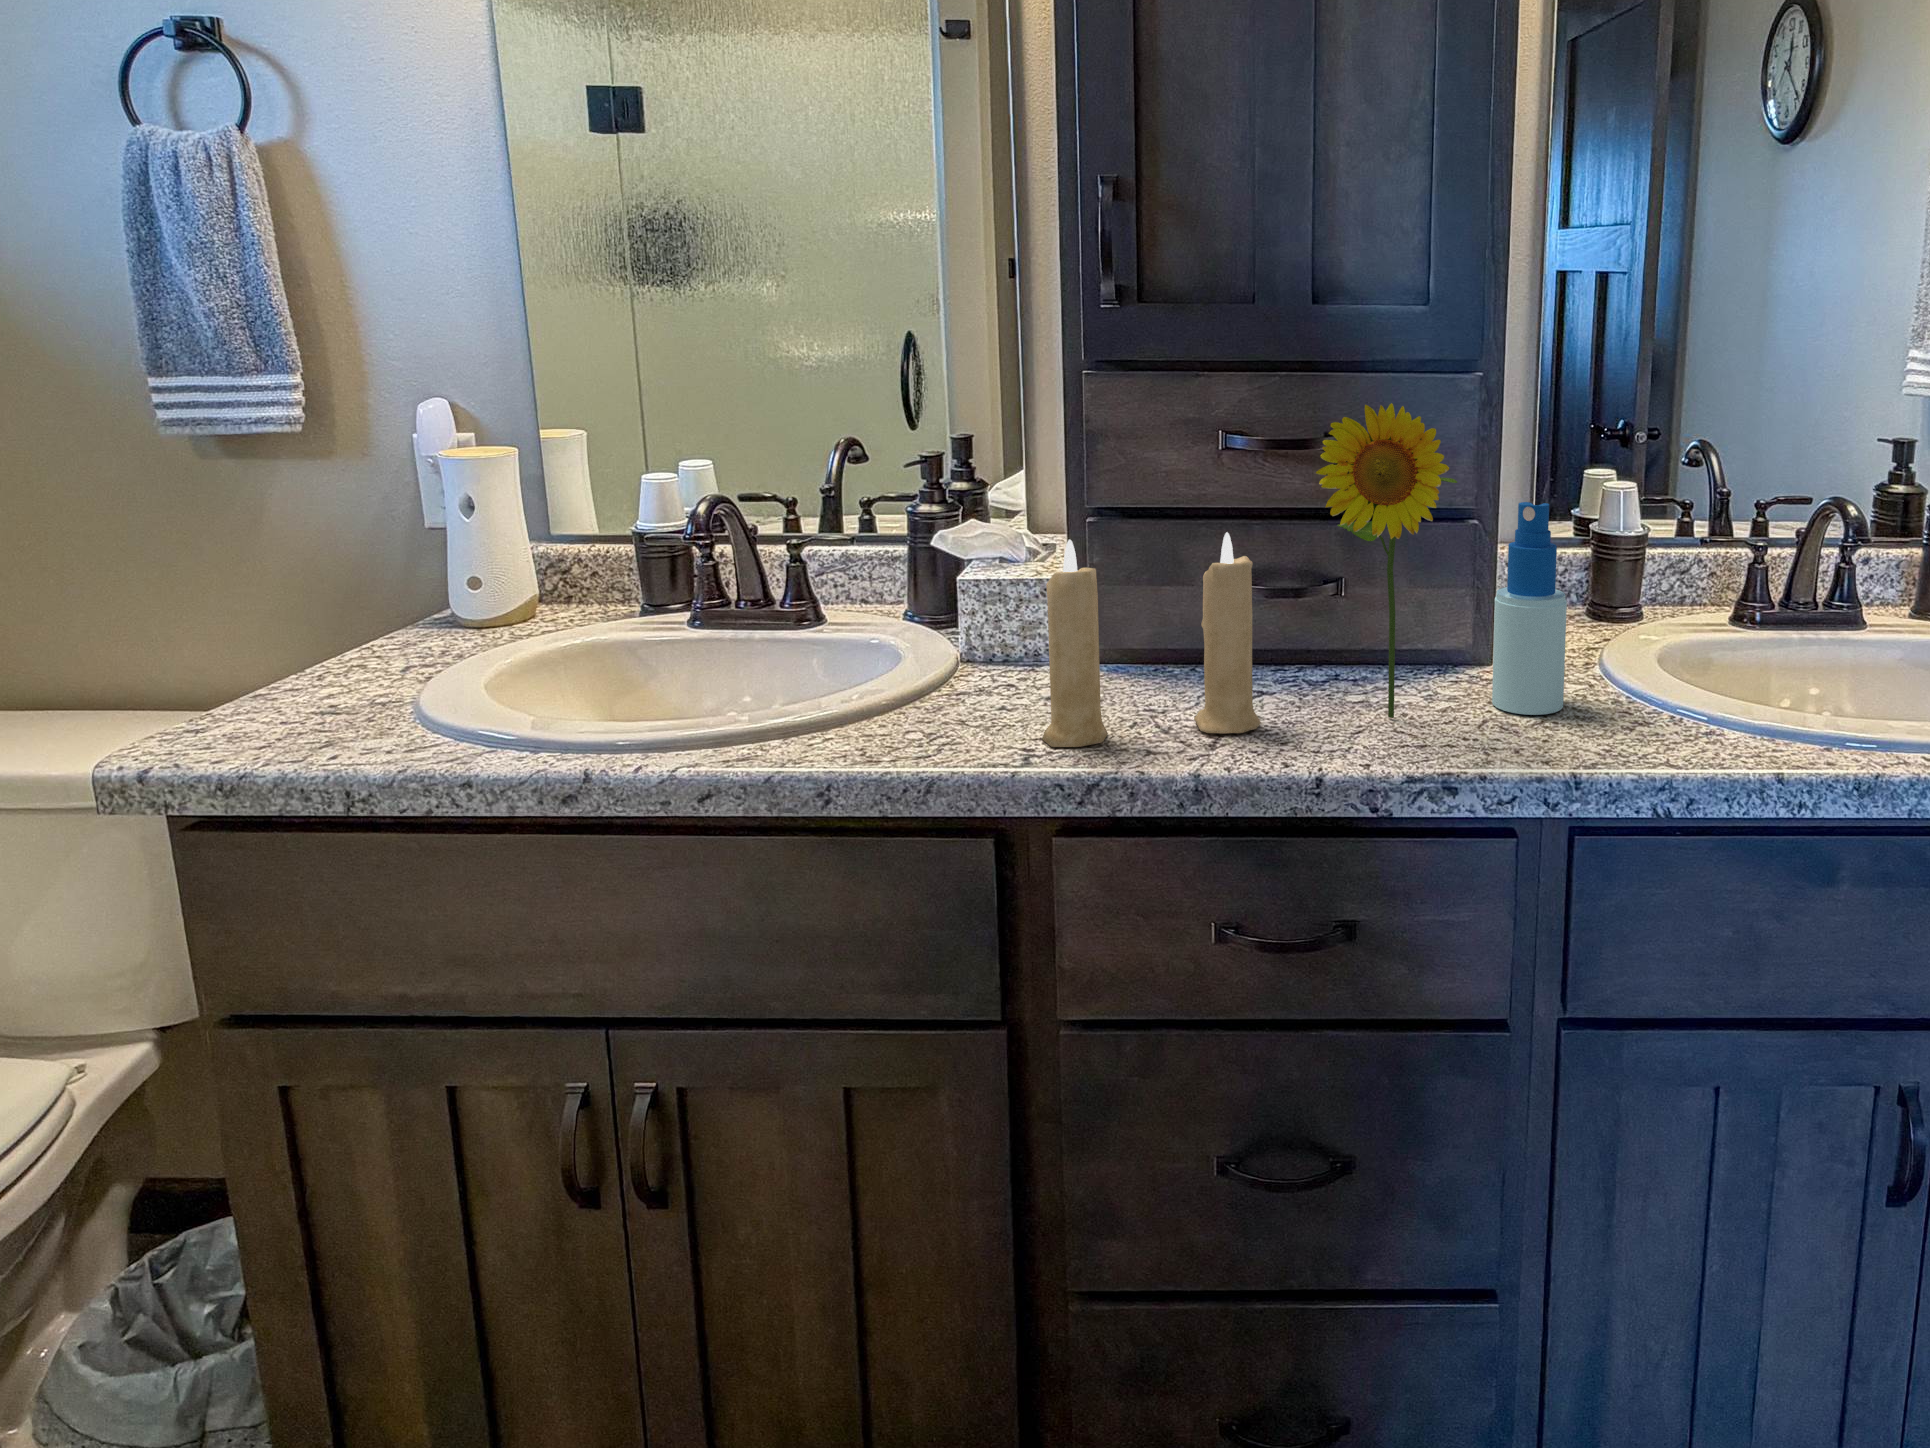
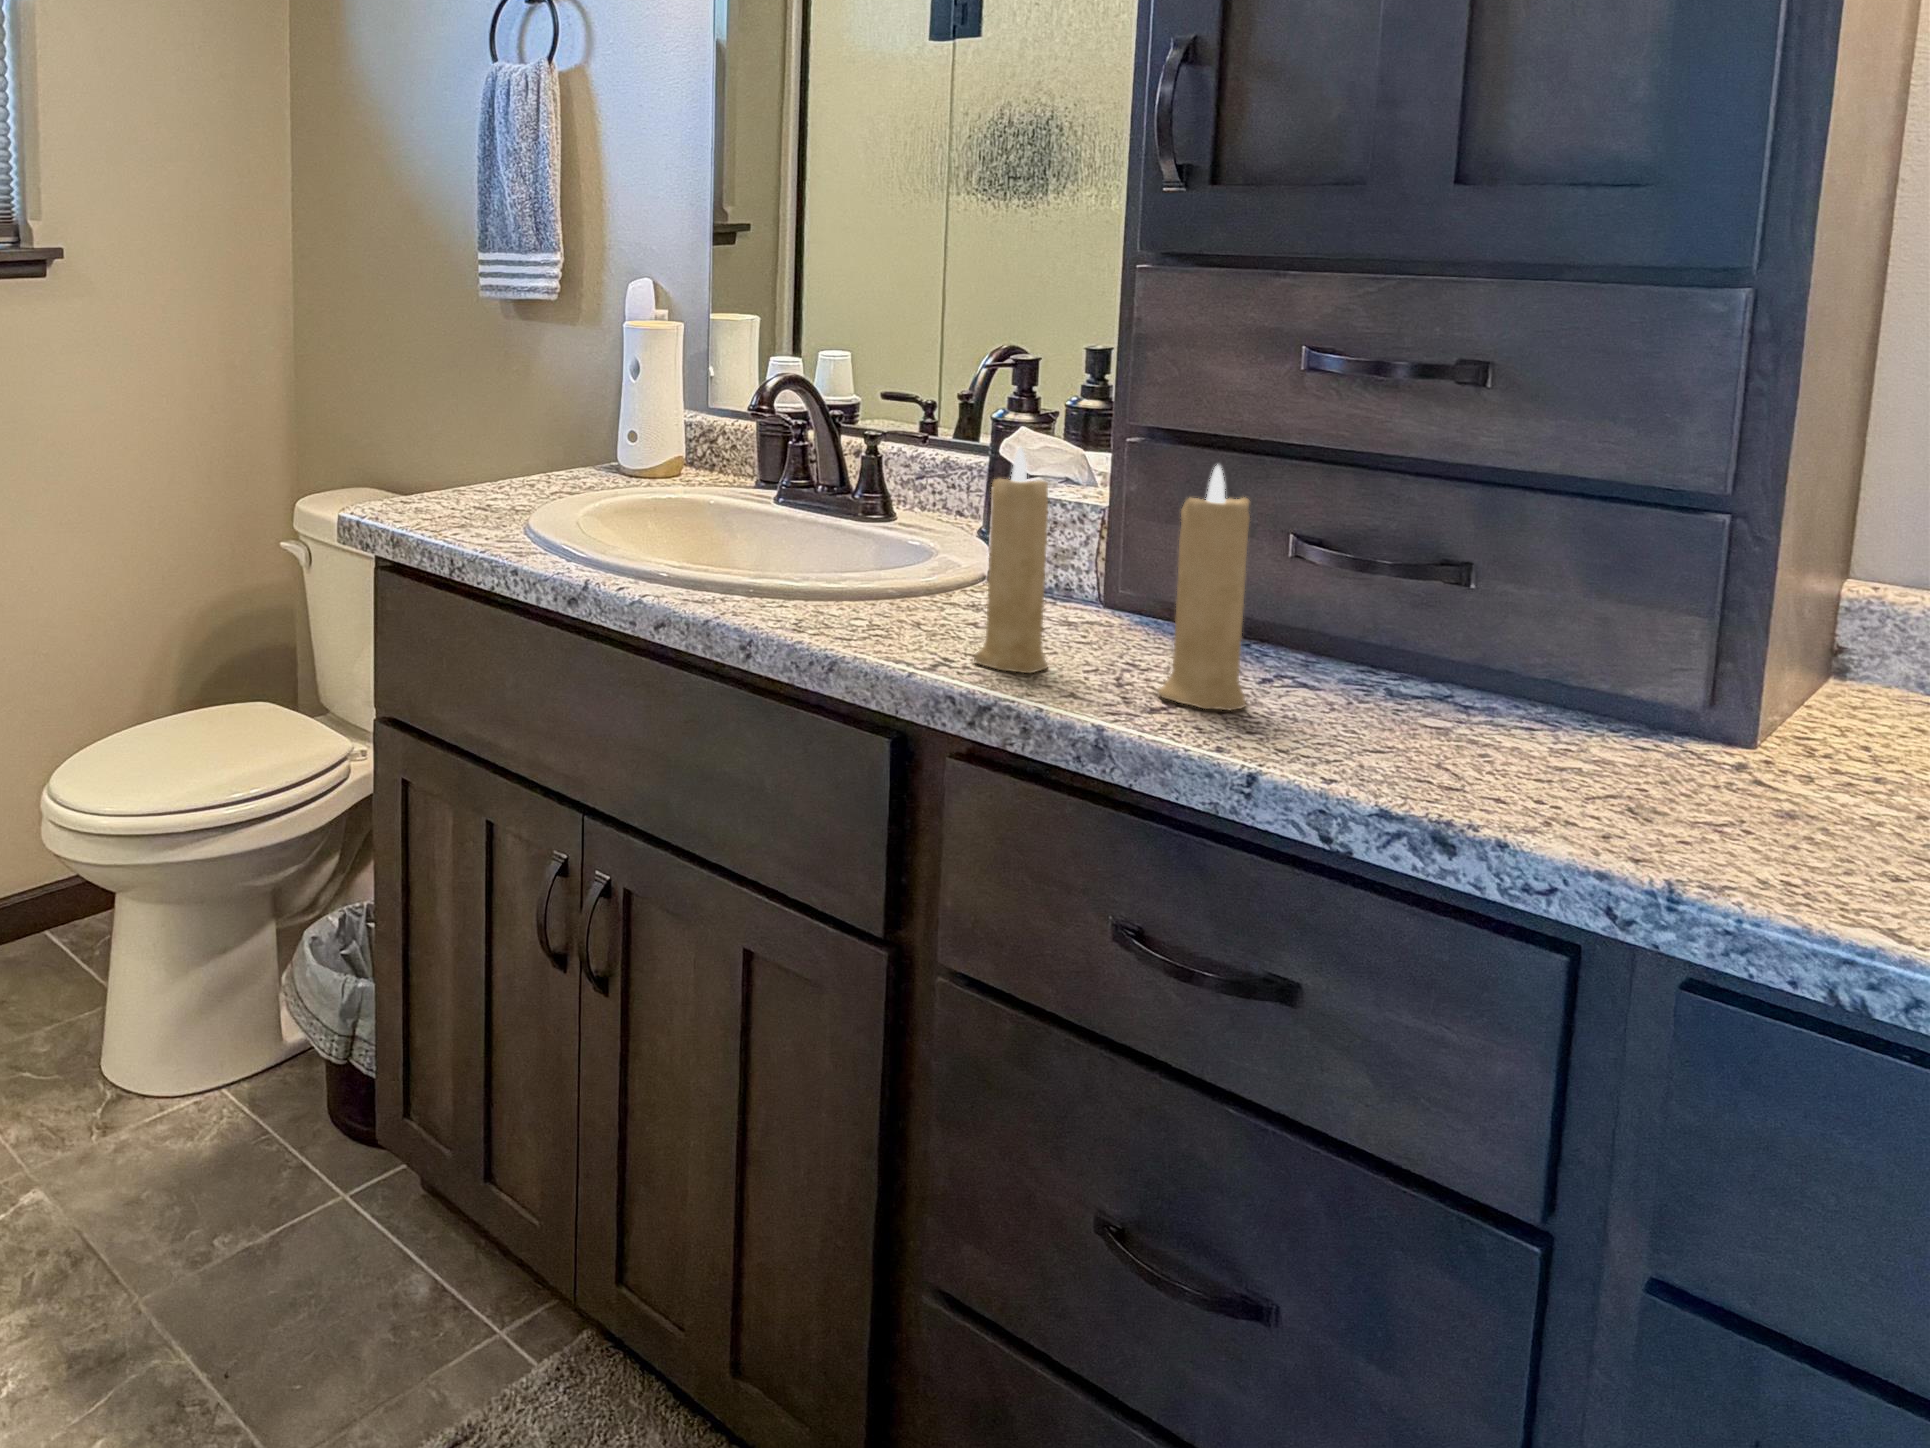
flower: present [1316,403,1457,718] -> none [1345,319,1576,754]
spray bottle: present [1492,502,1567,715] -> none [1667,488,1835,827]

